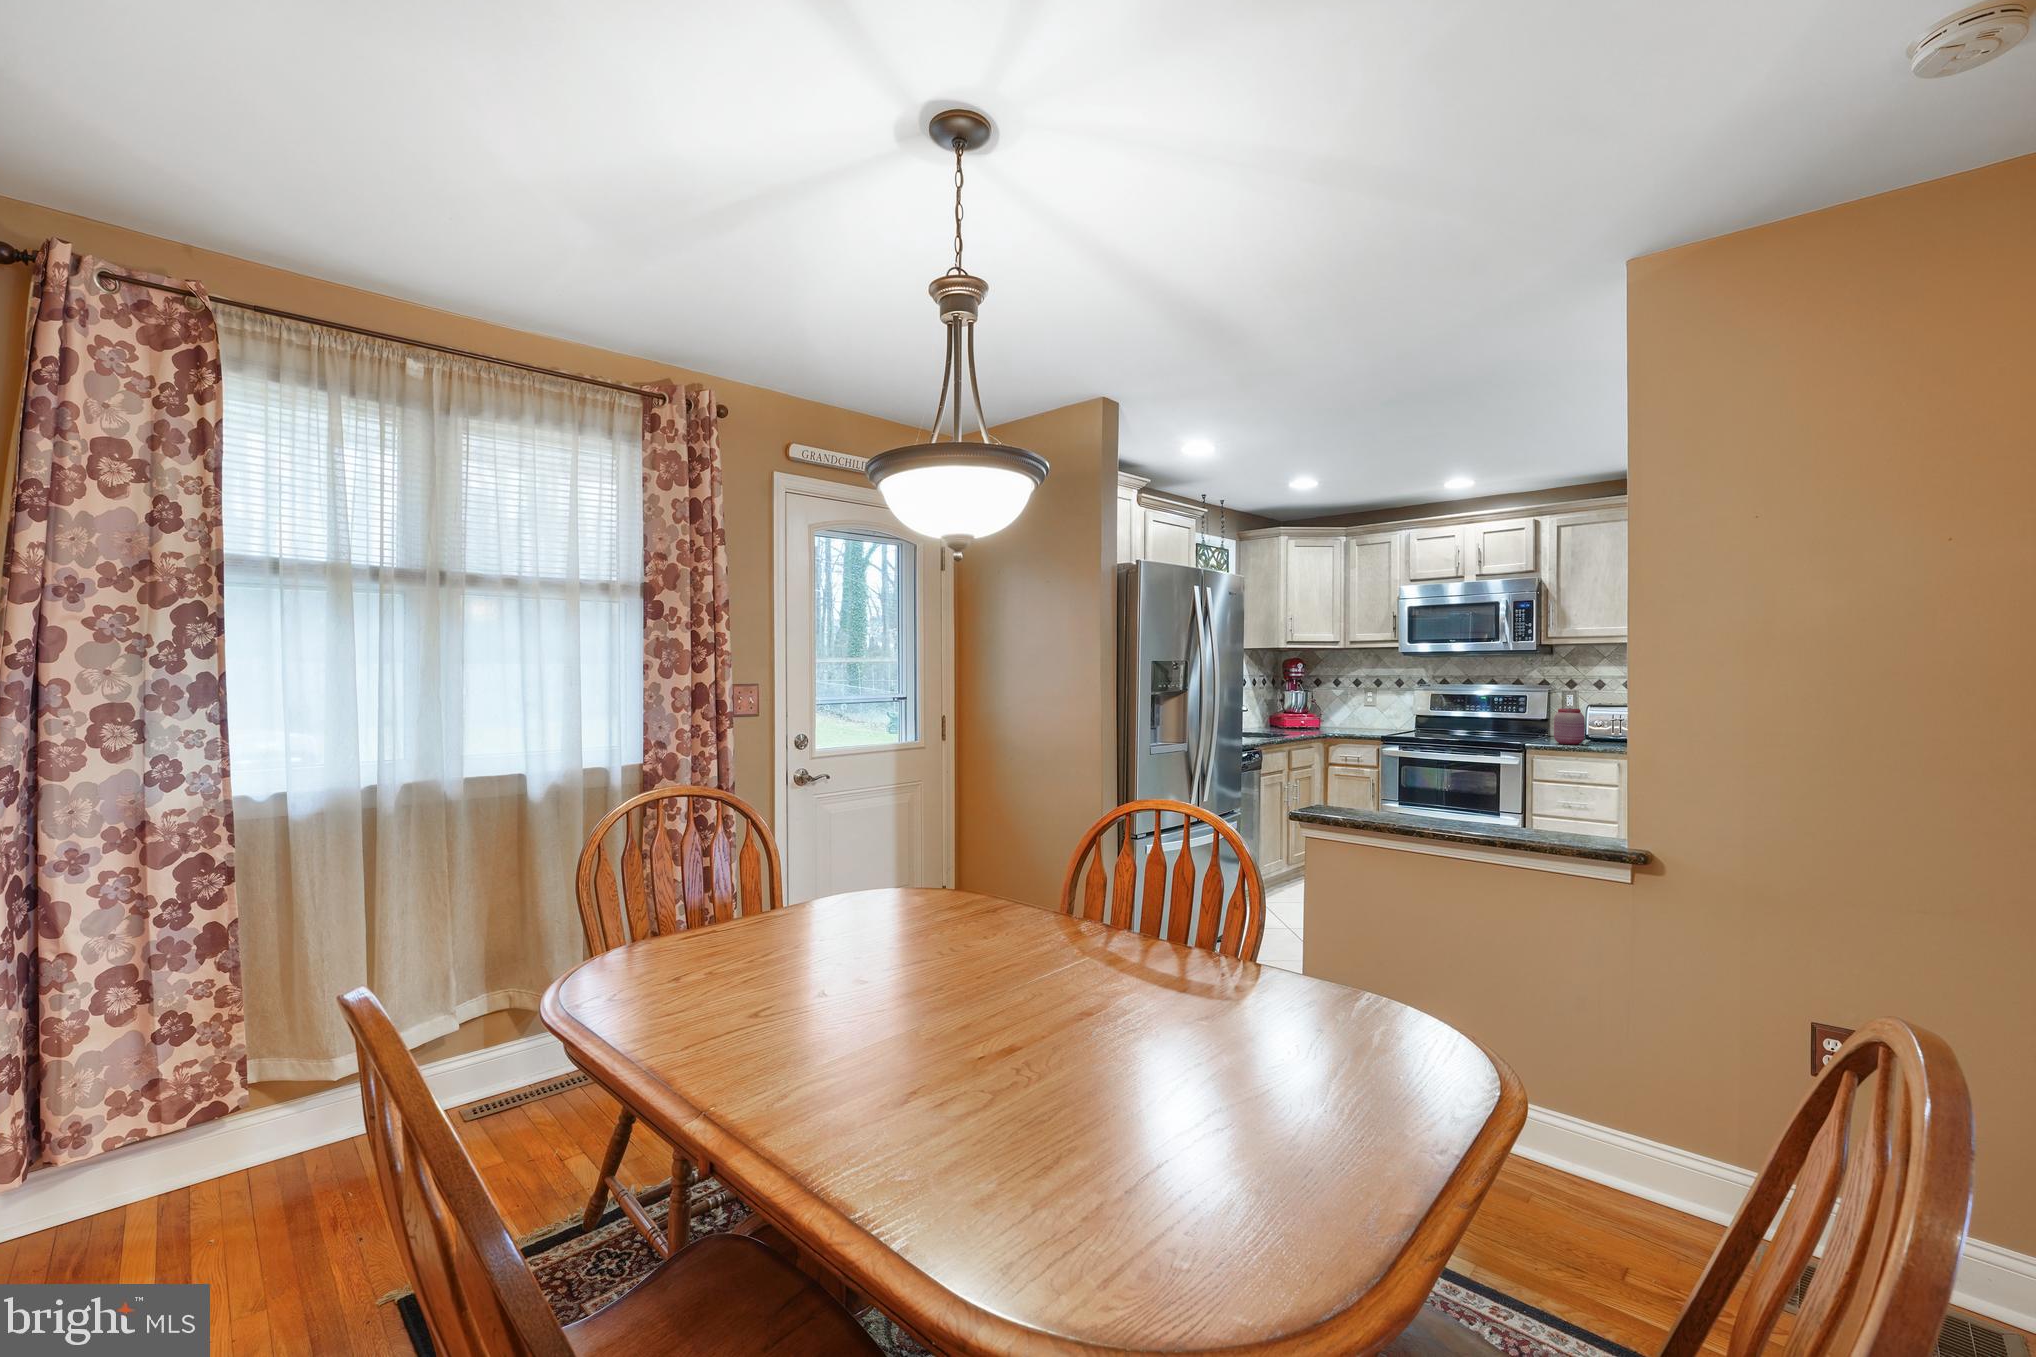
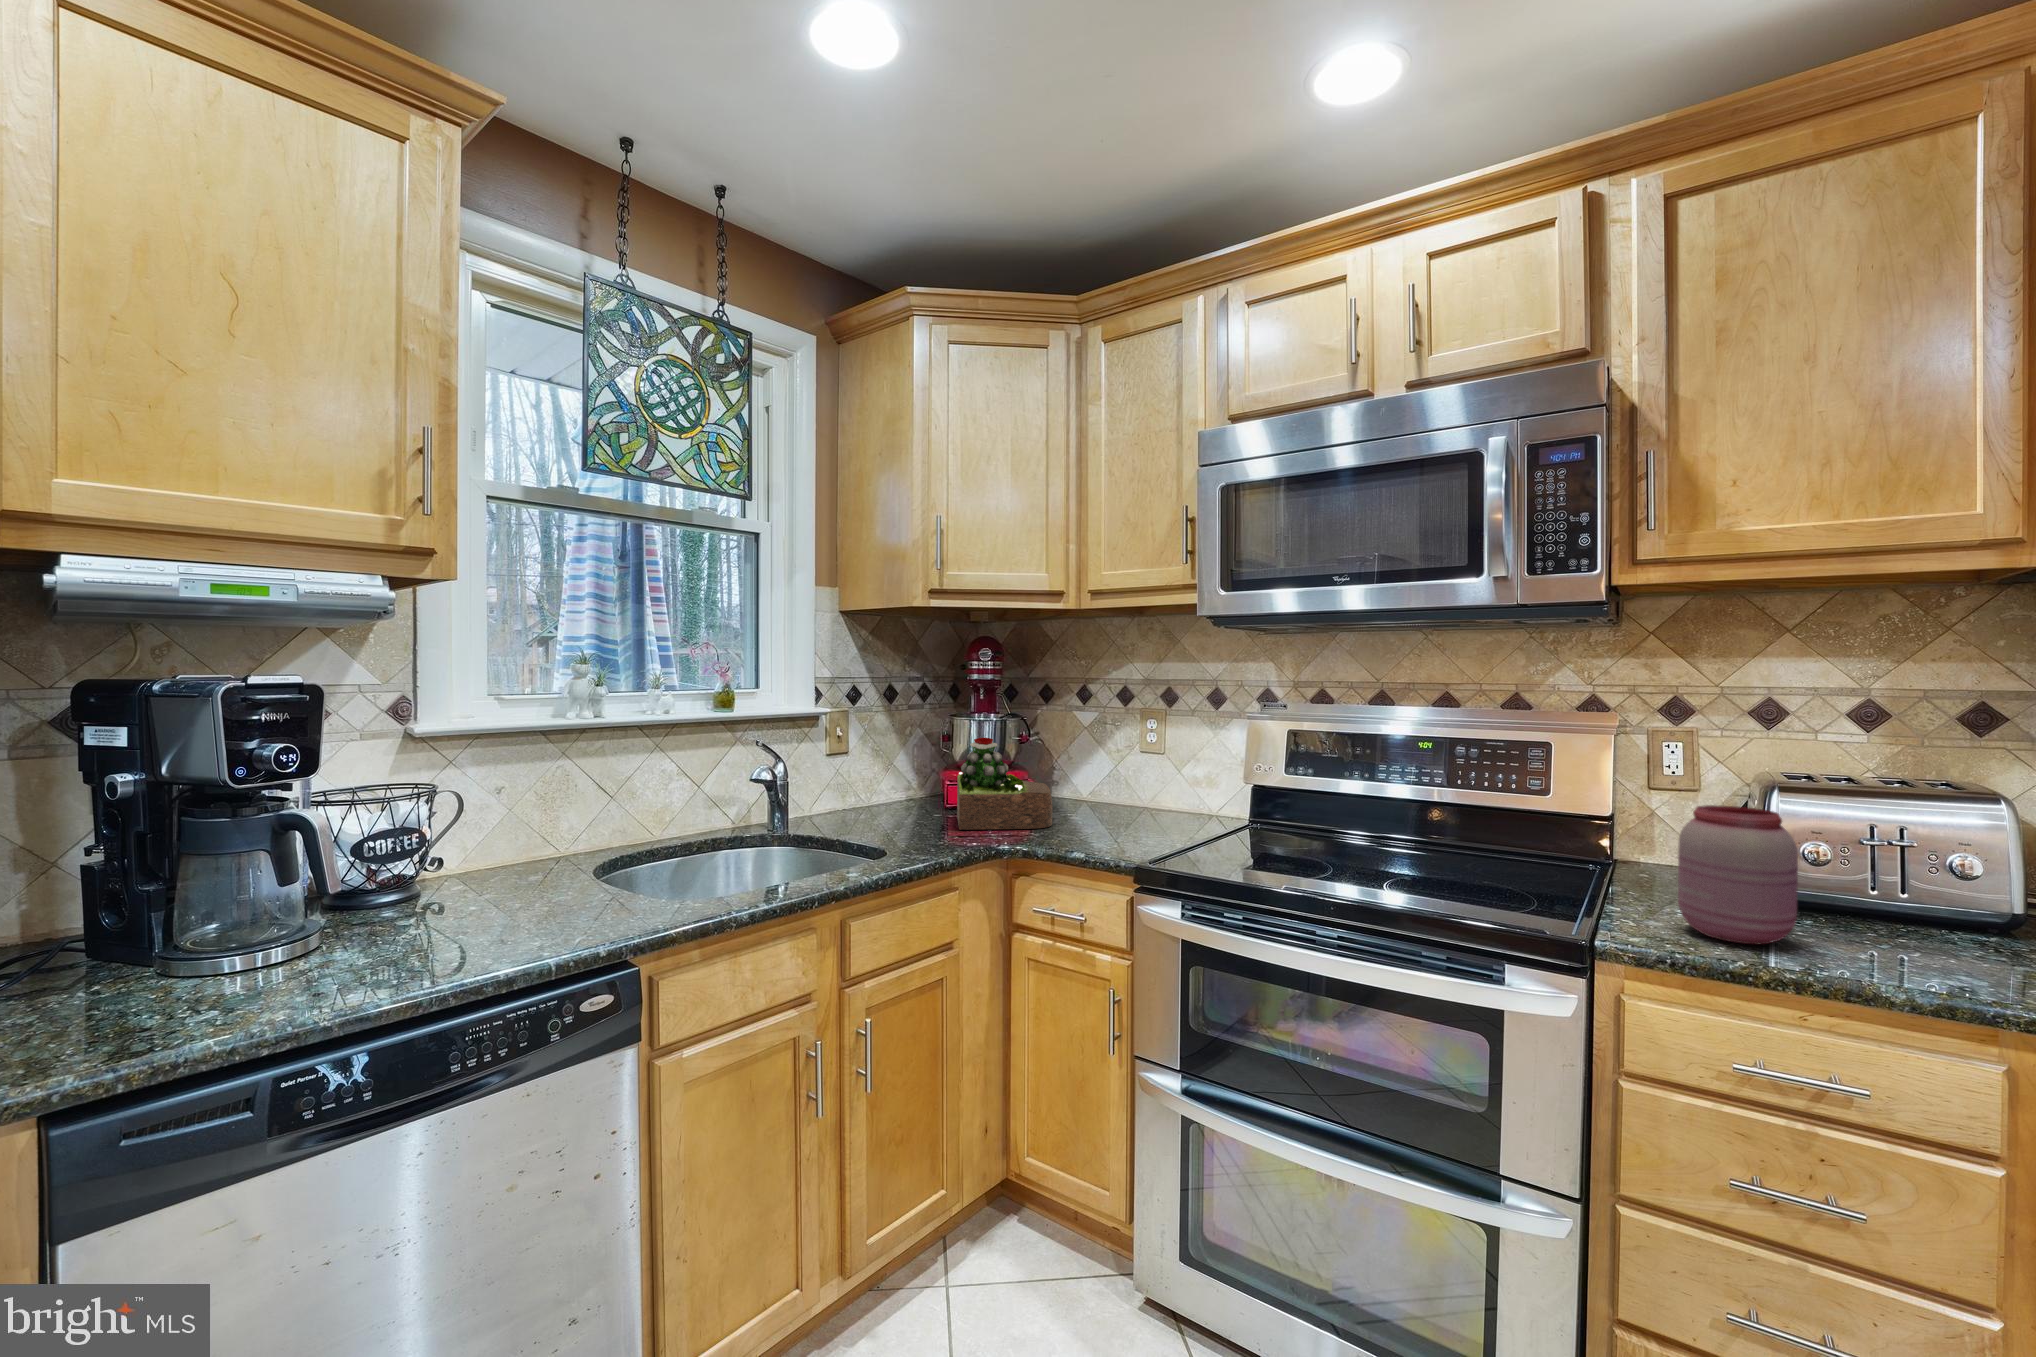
succulent plant: none [1295,698,1337,731] -> present [957,738,1053,830]

